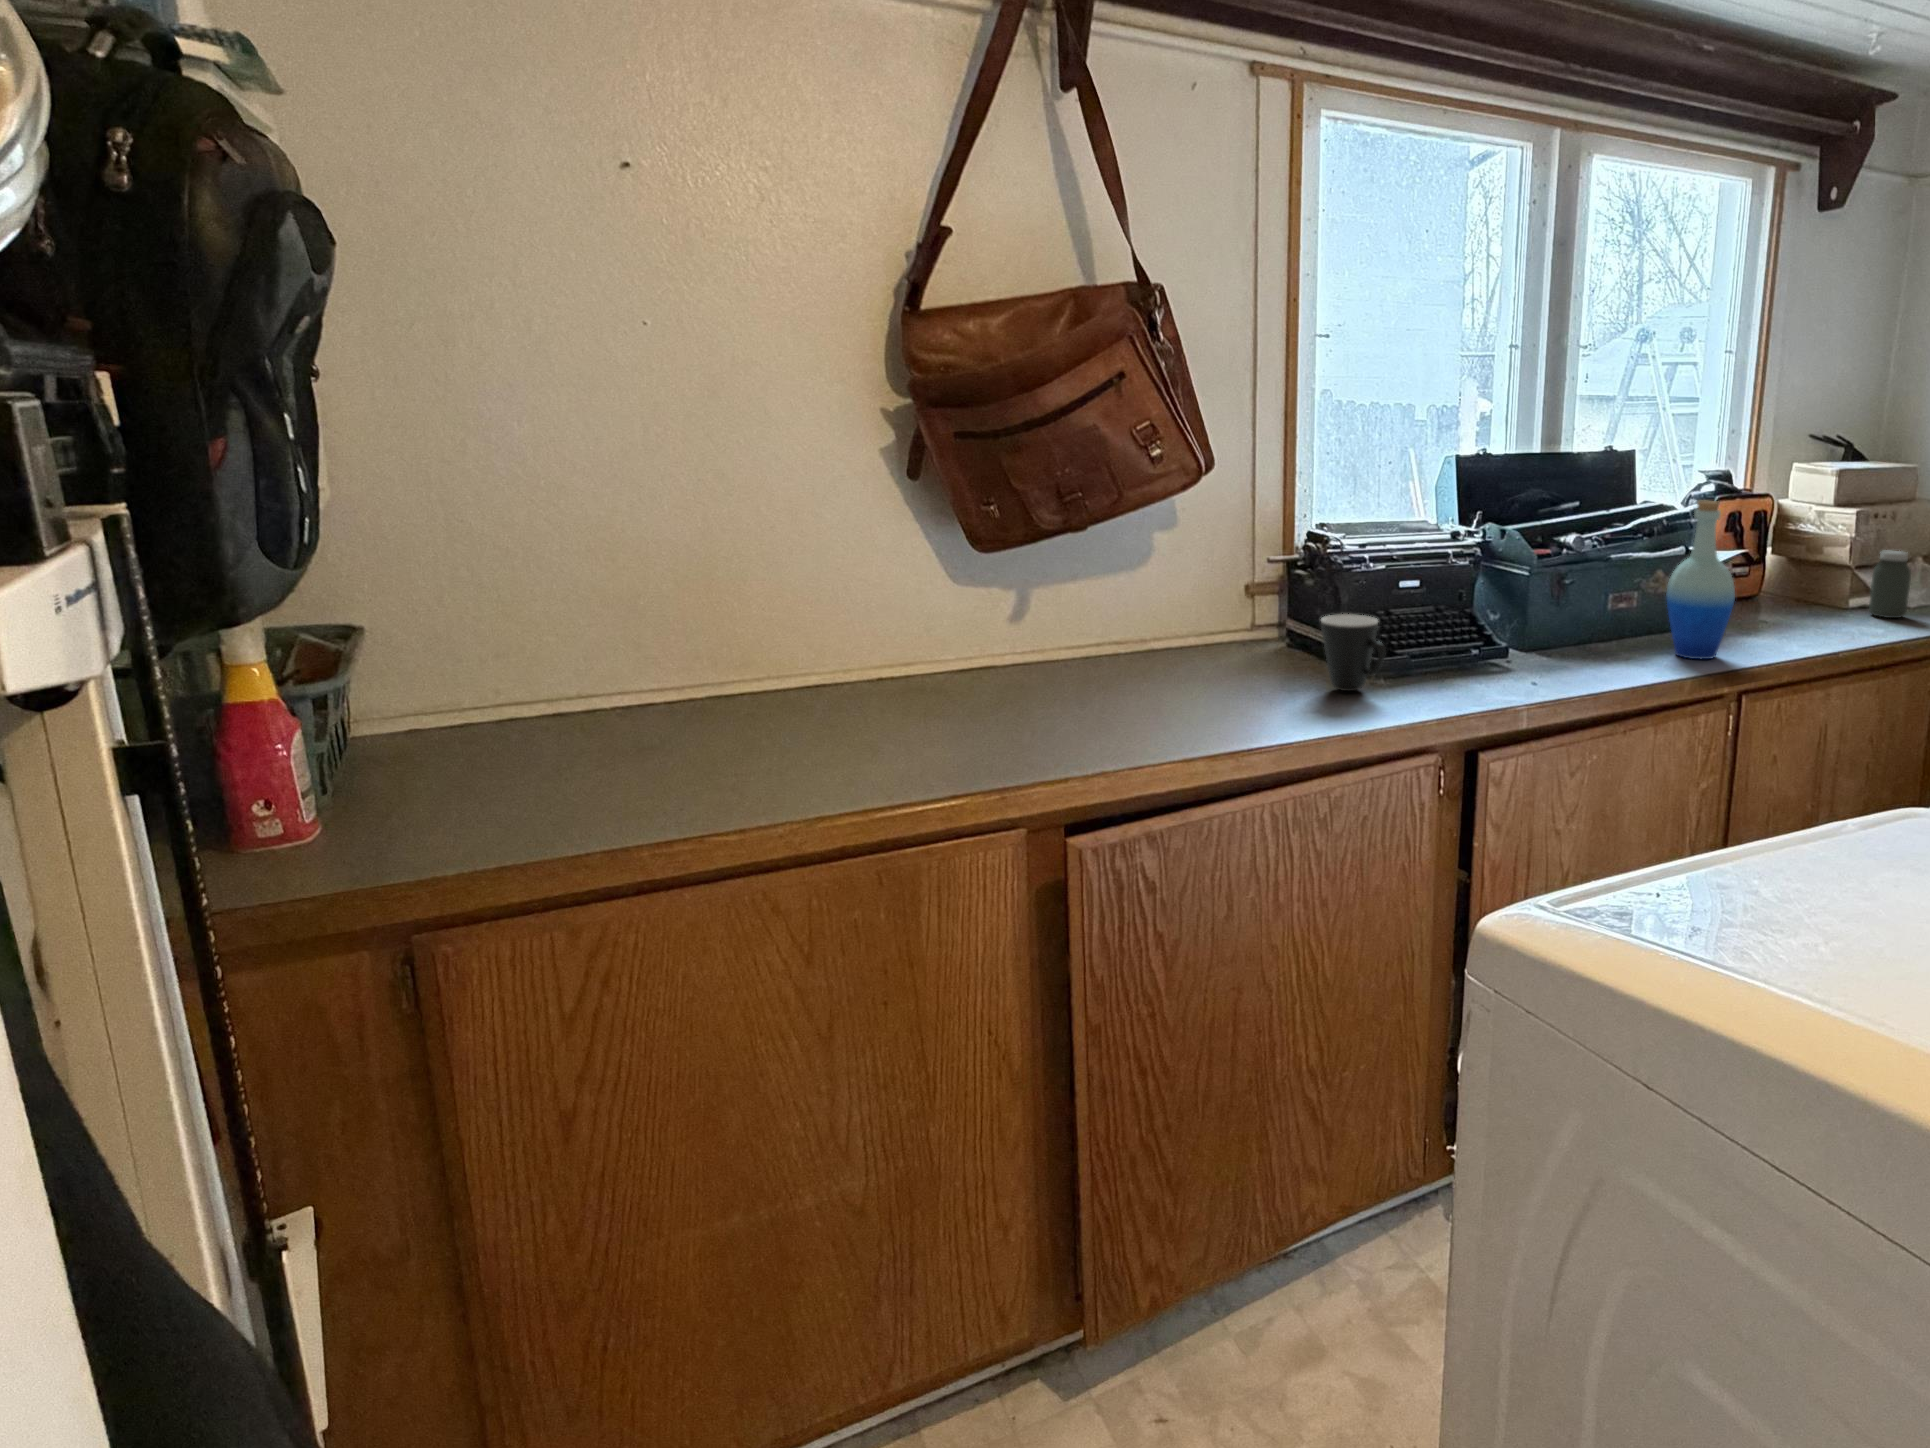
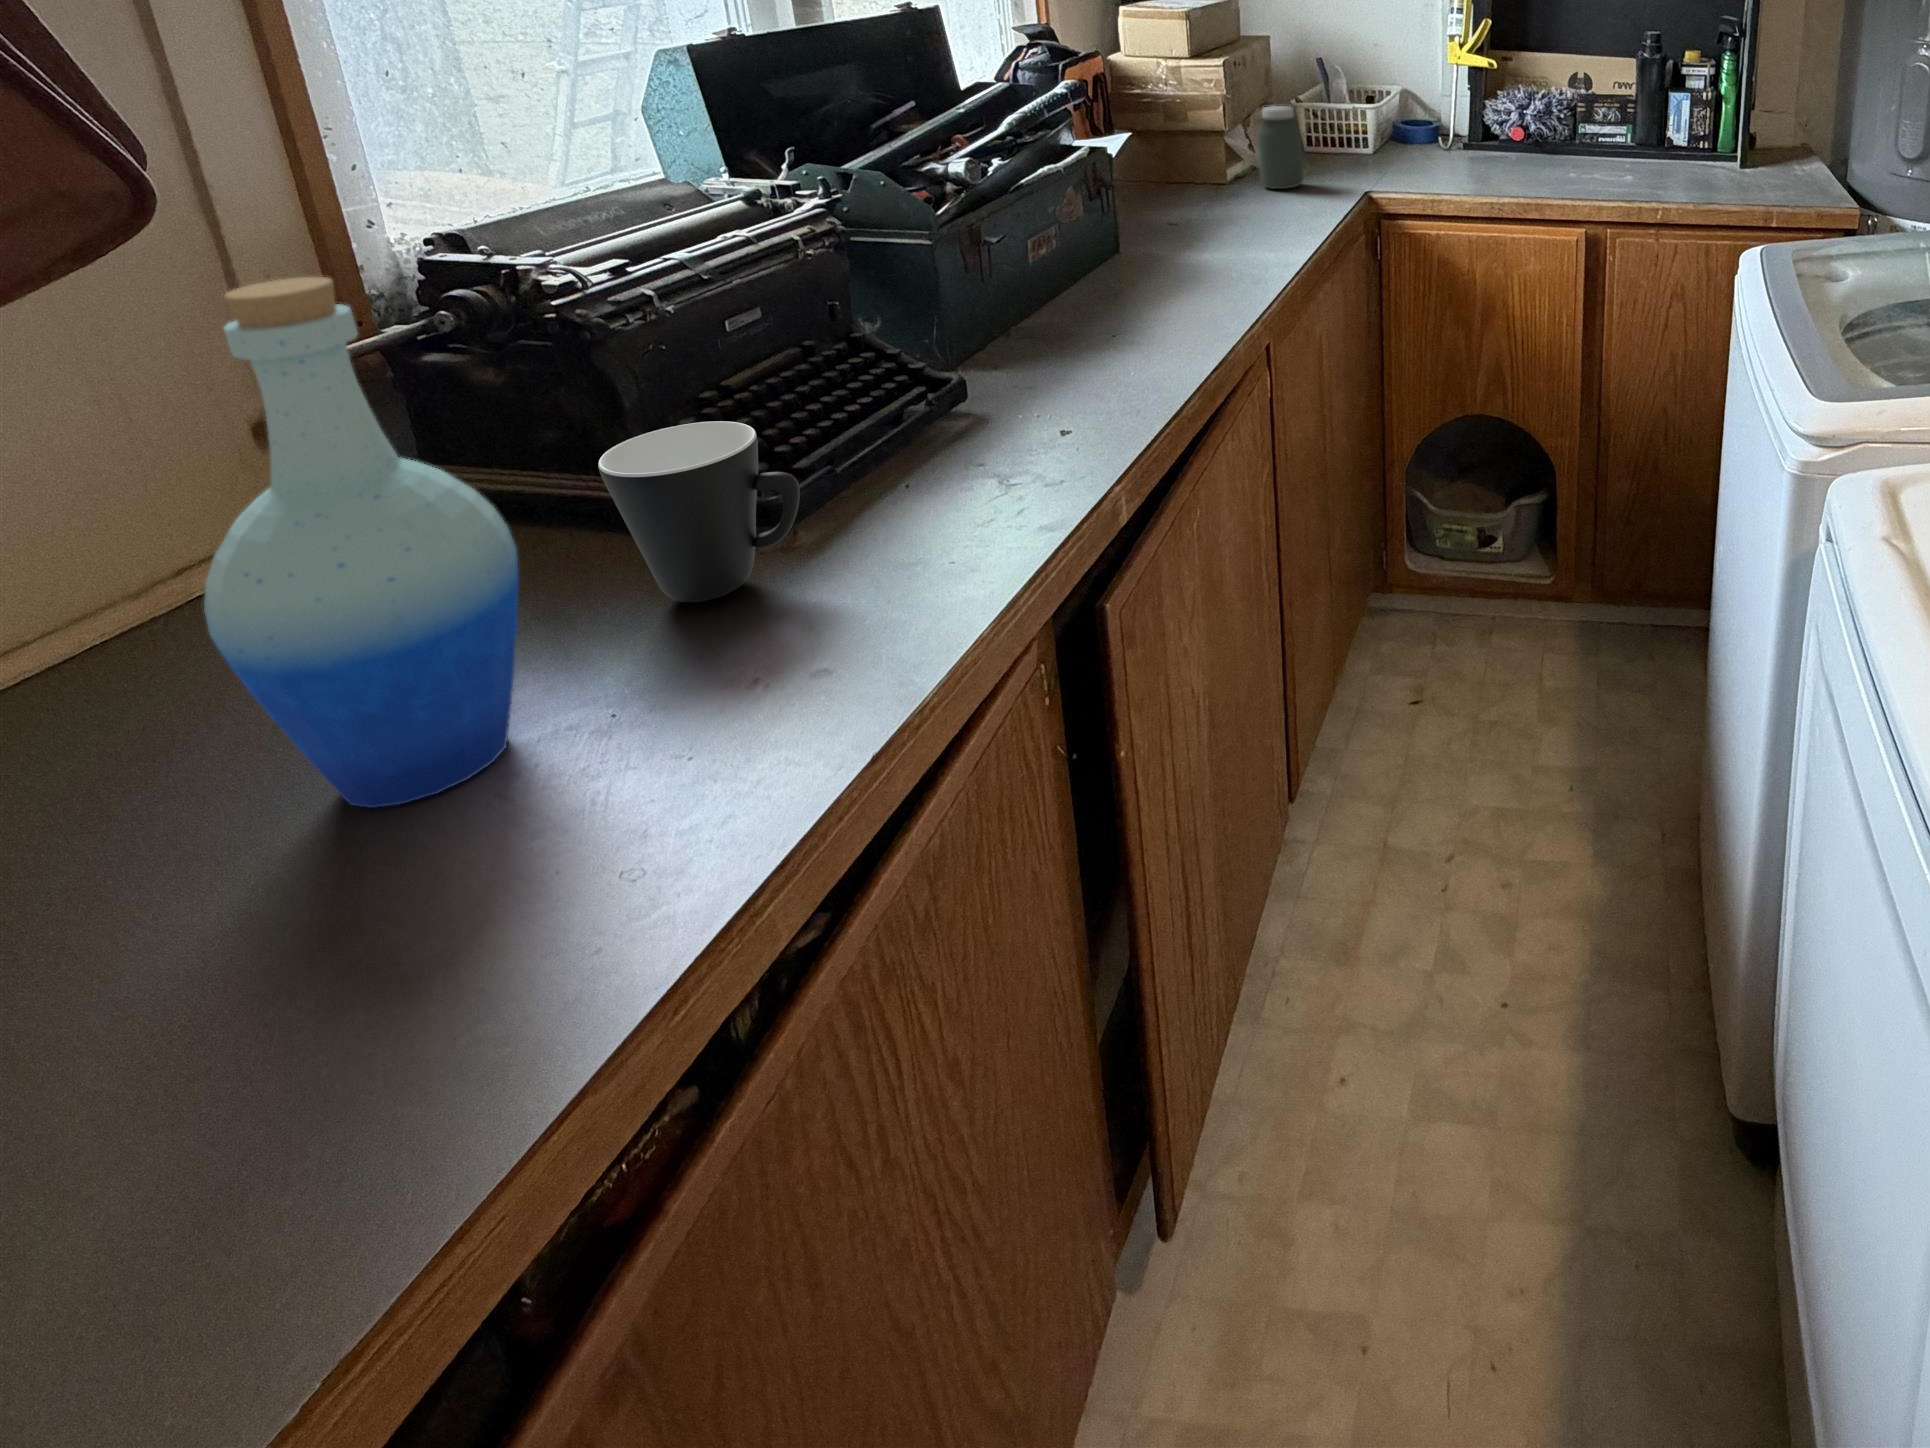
bottle: present [1666,500,1735,659] -> present [204,277,519,808]

